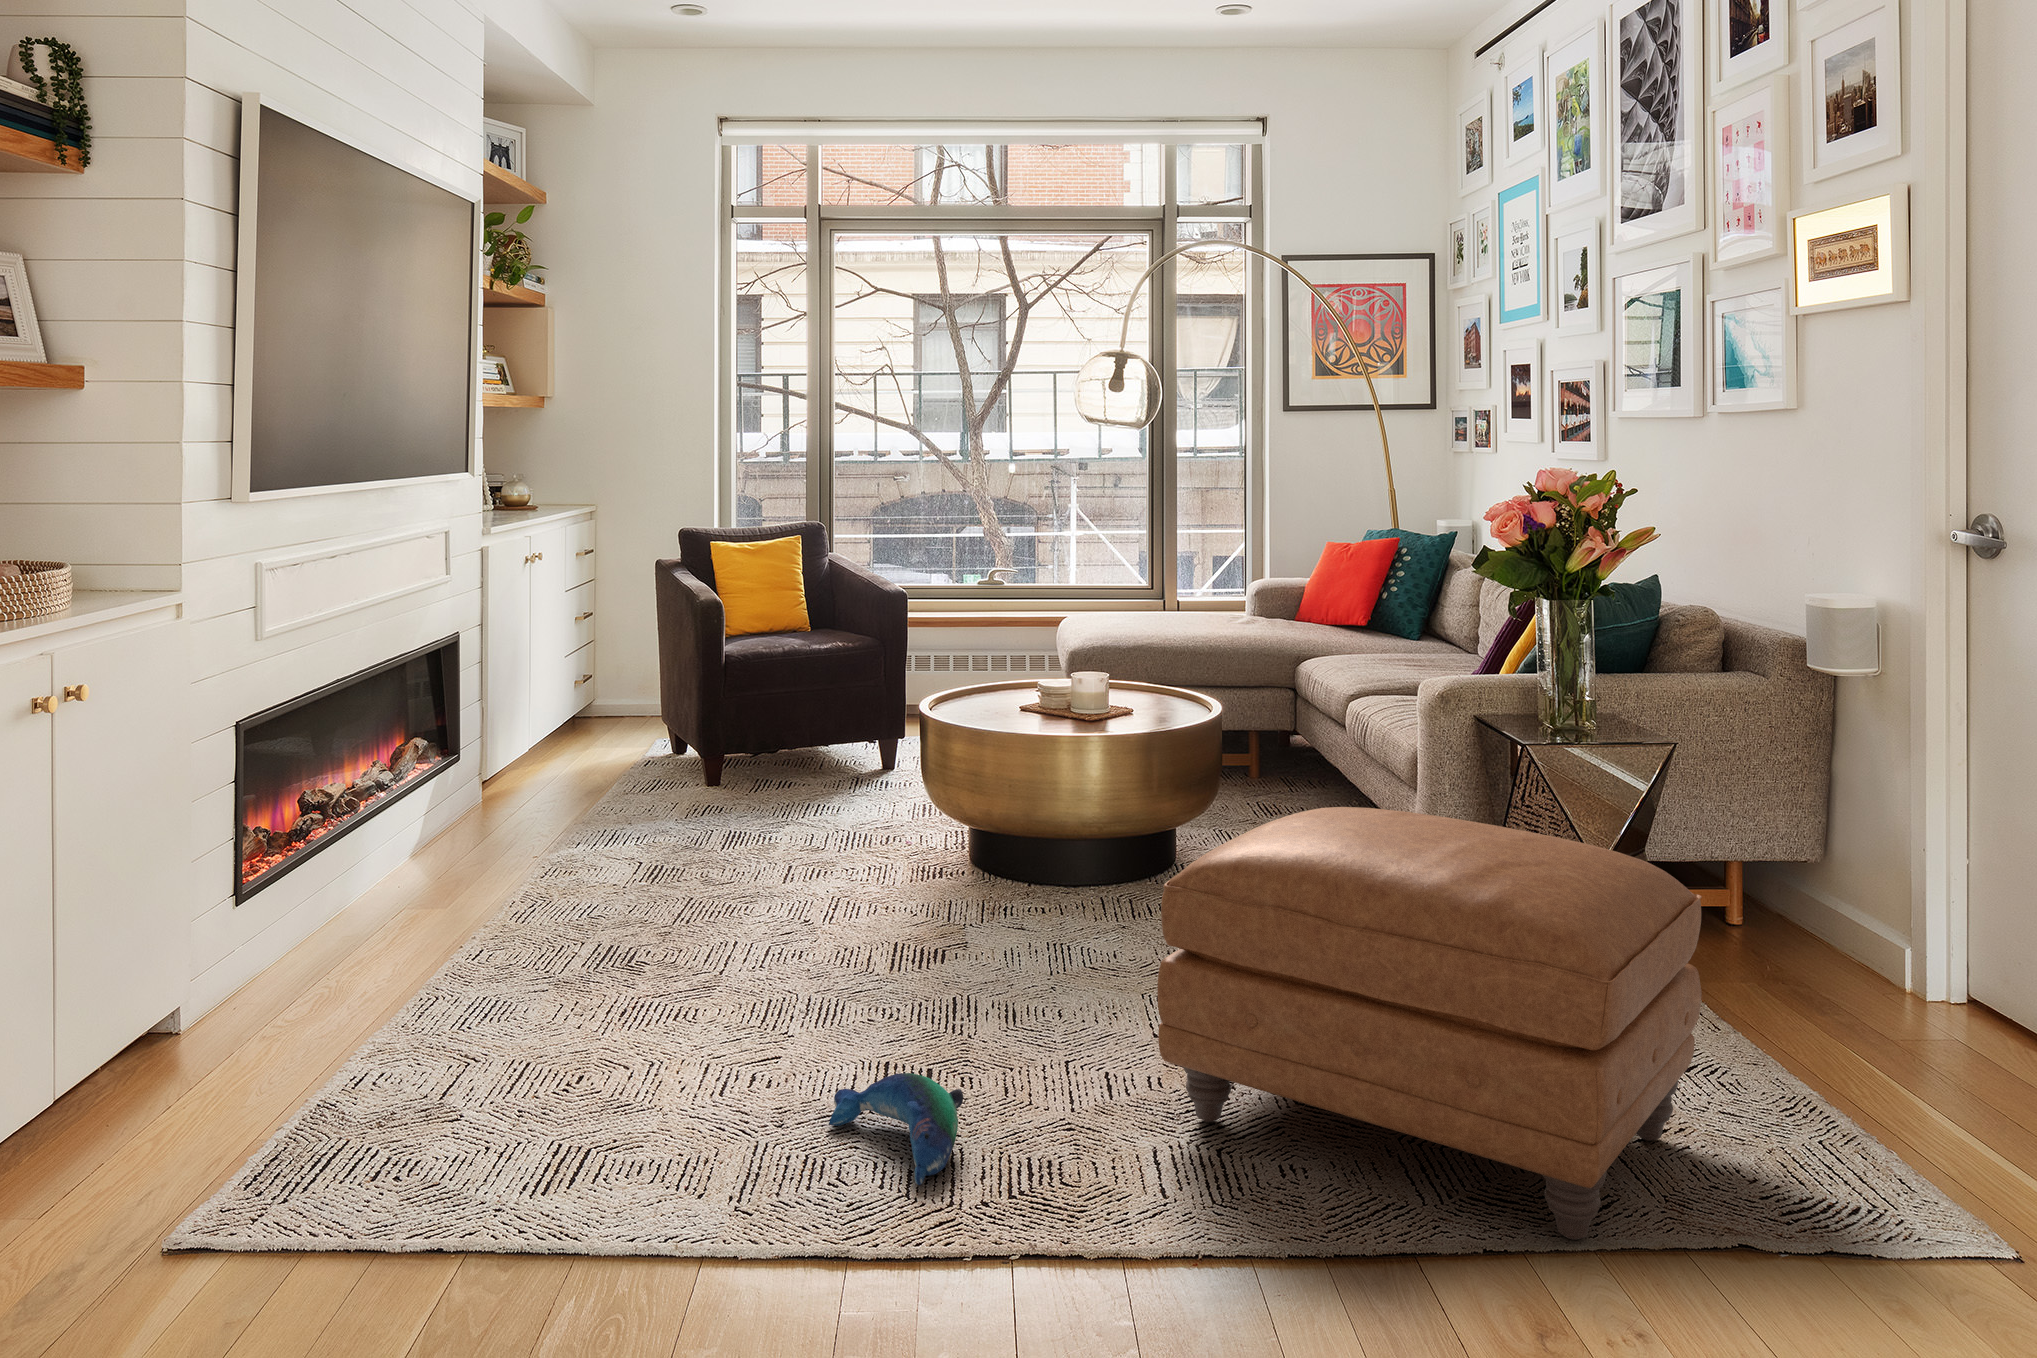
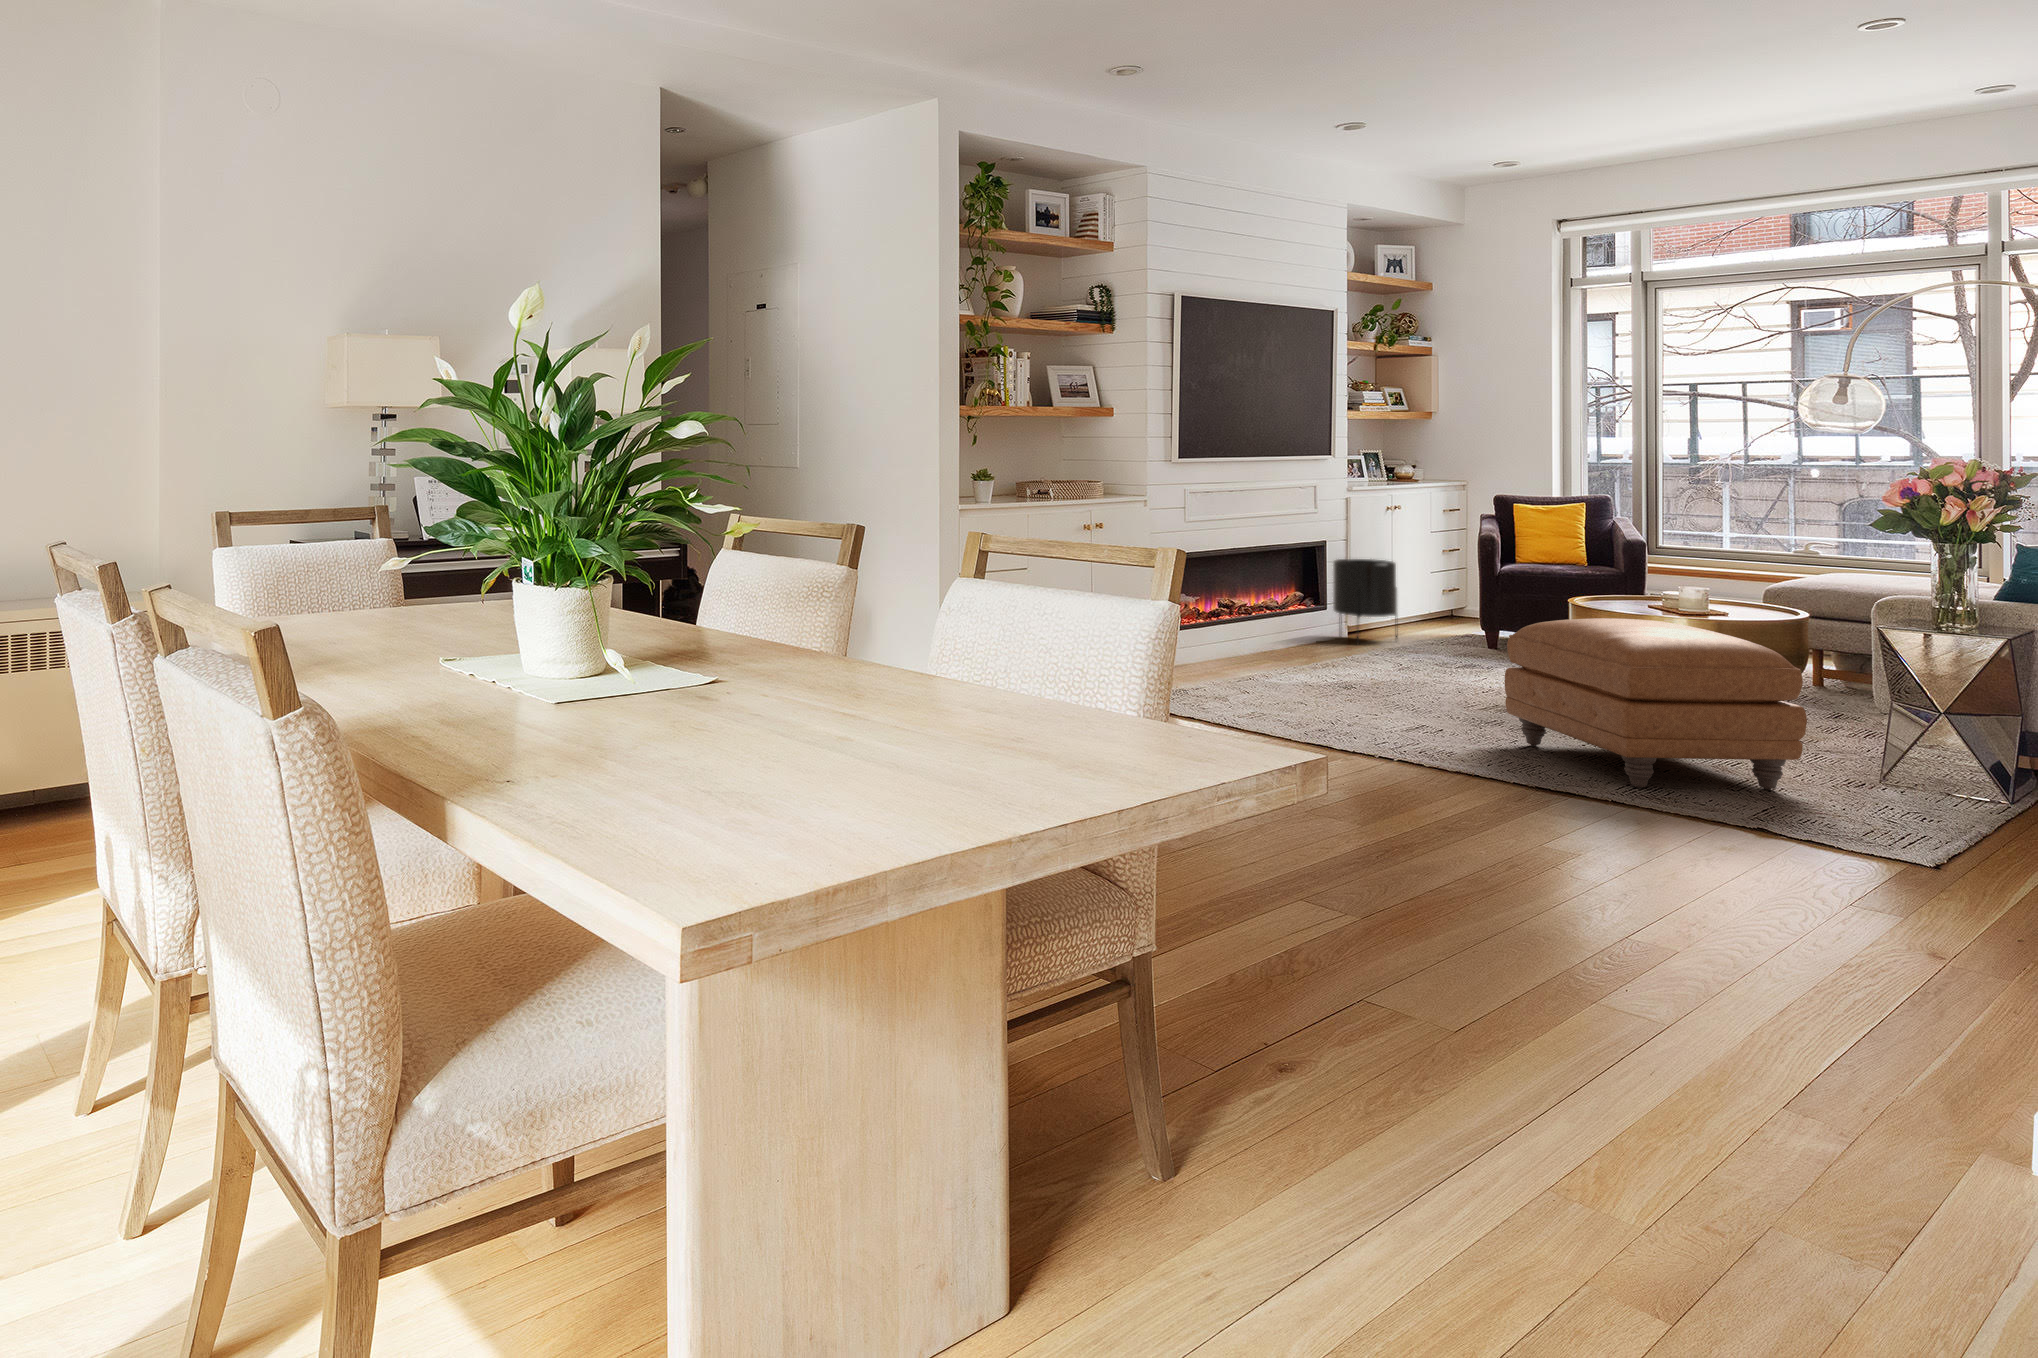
planter: none [479,661,585,829] -> present [1333,559,1398,639]
plush toy: present [829,1073,963,1185] -> none [1357,700,1409,730]

